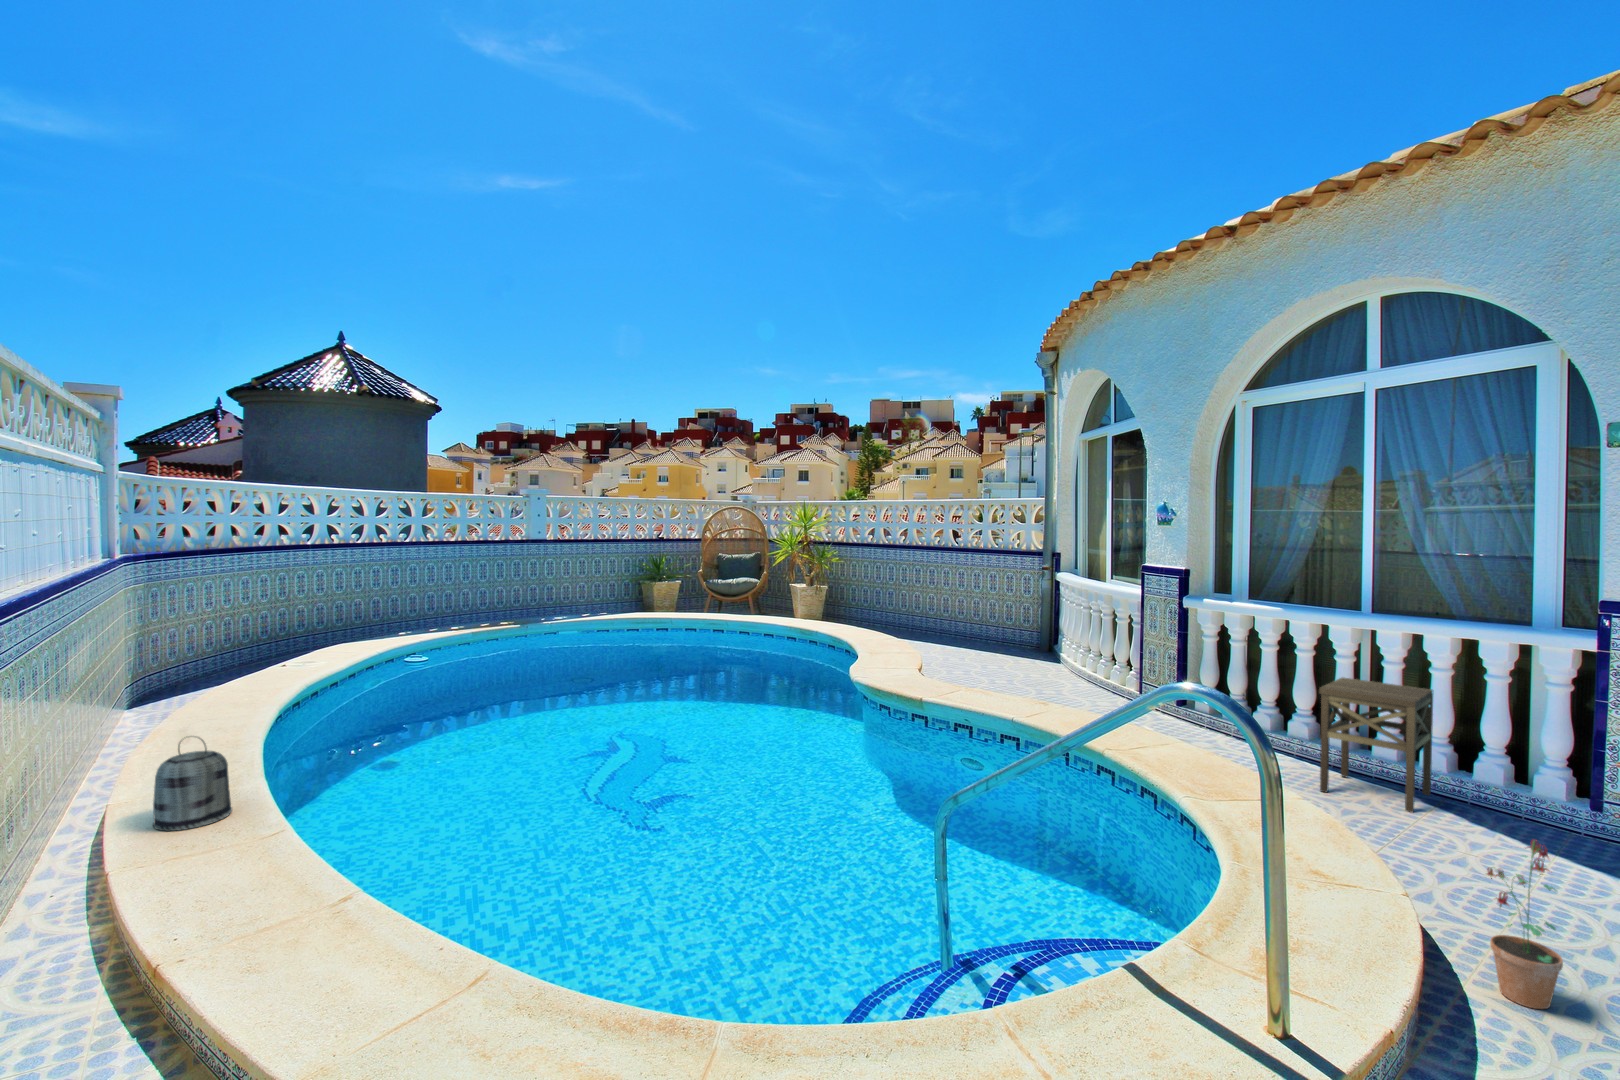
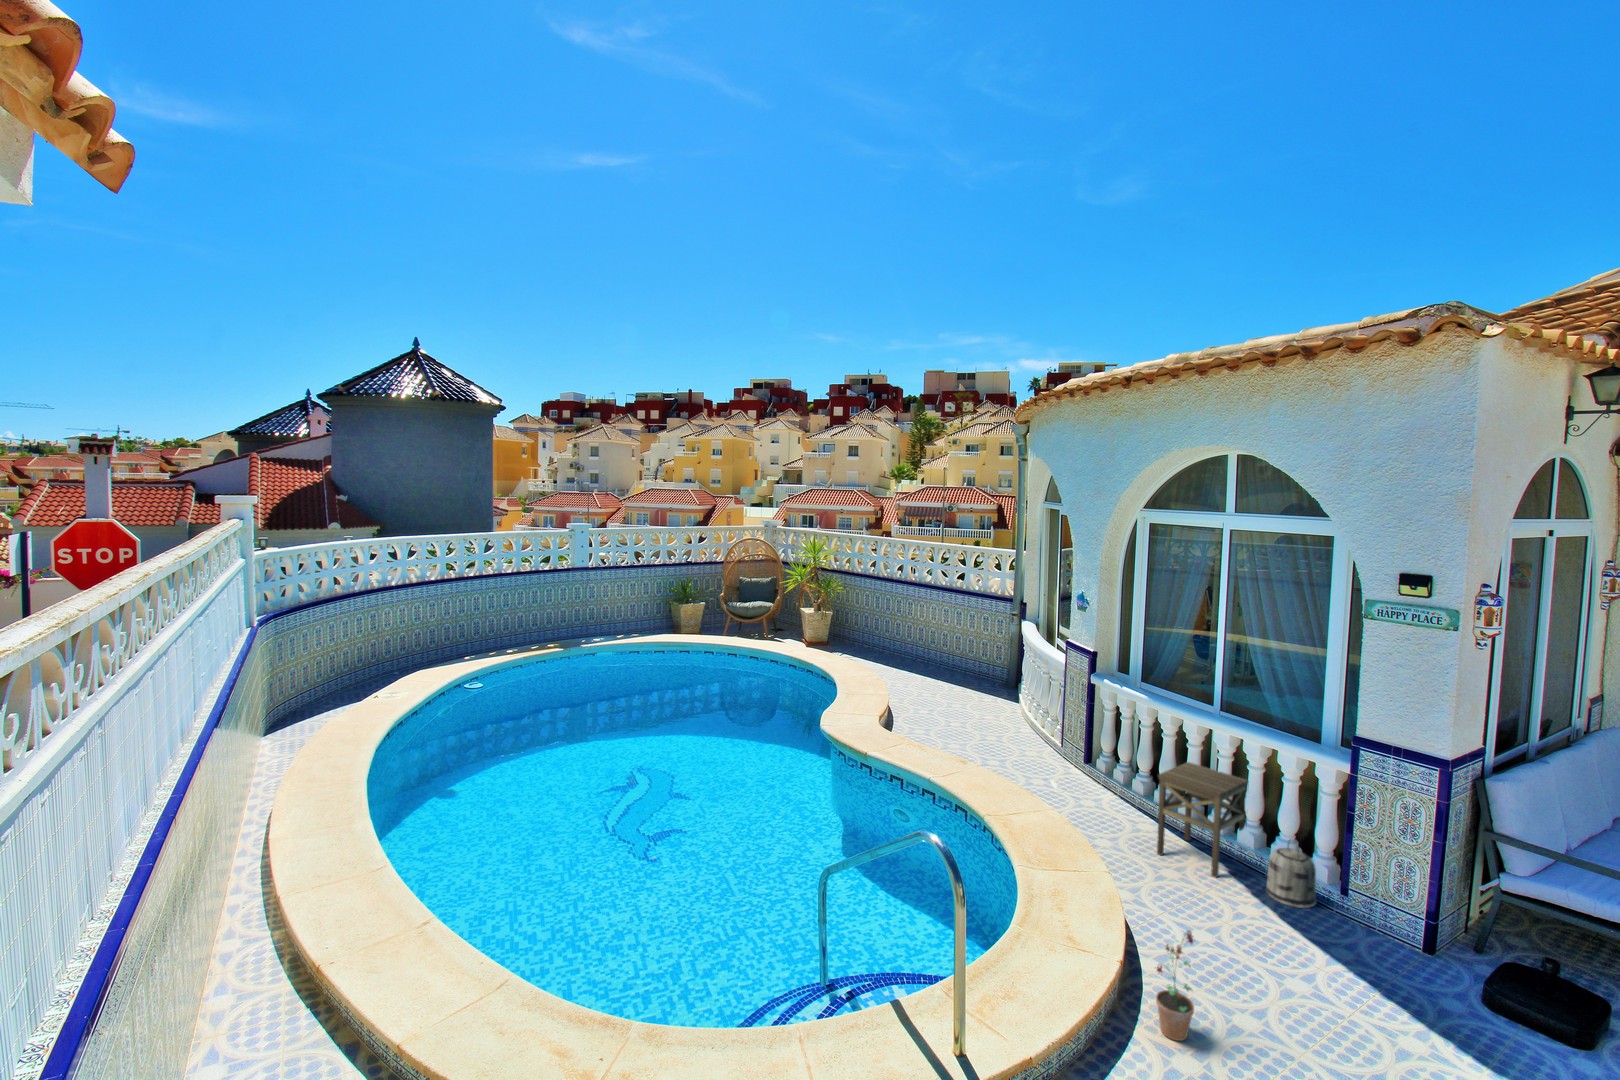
basket: present [153,737,232,831] -> present [1266,842,1316,908]

